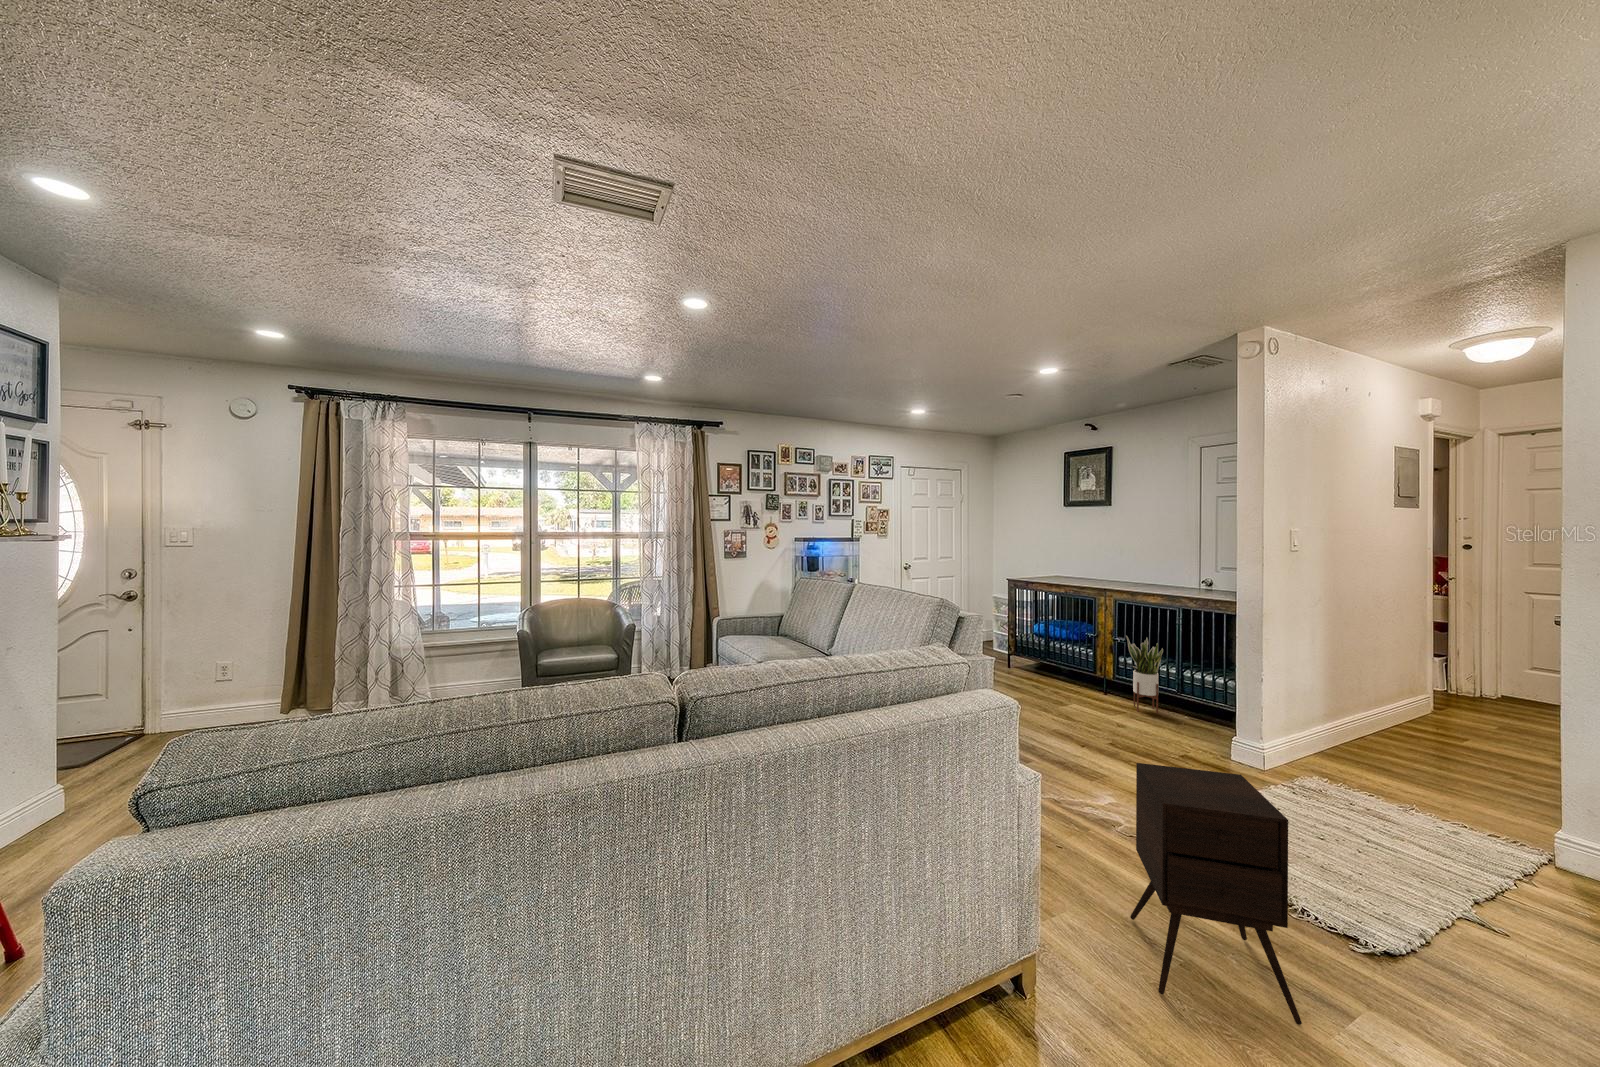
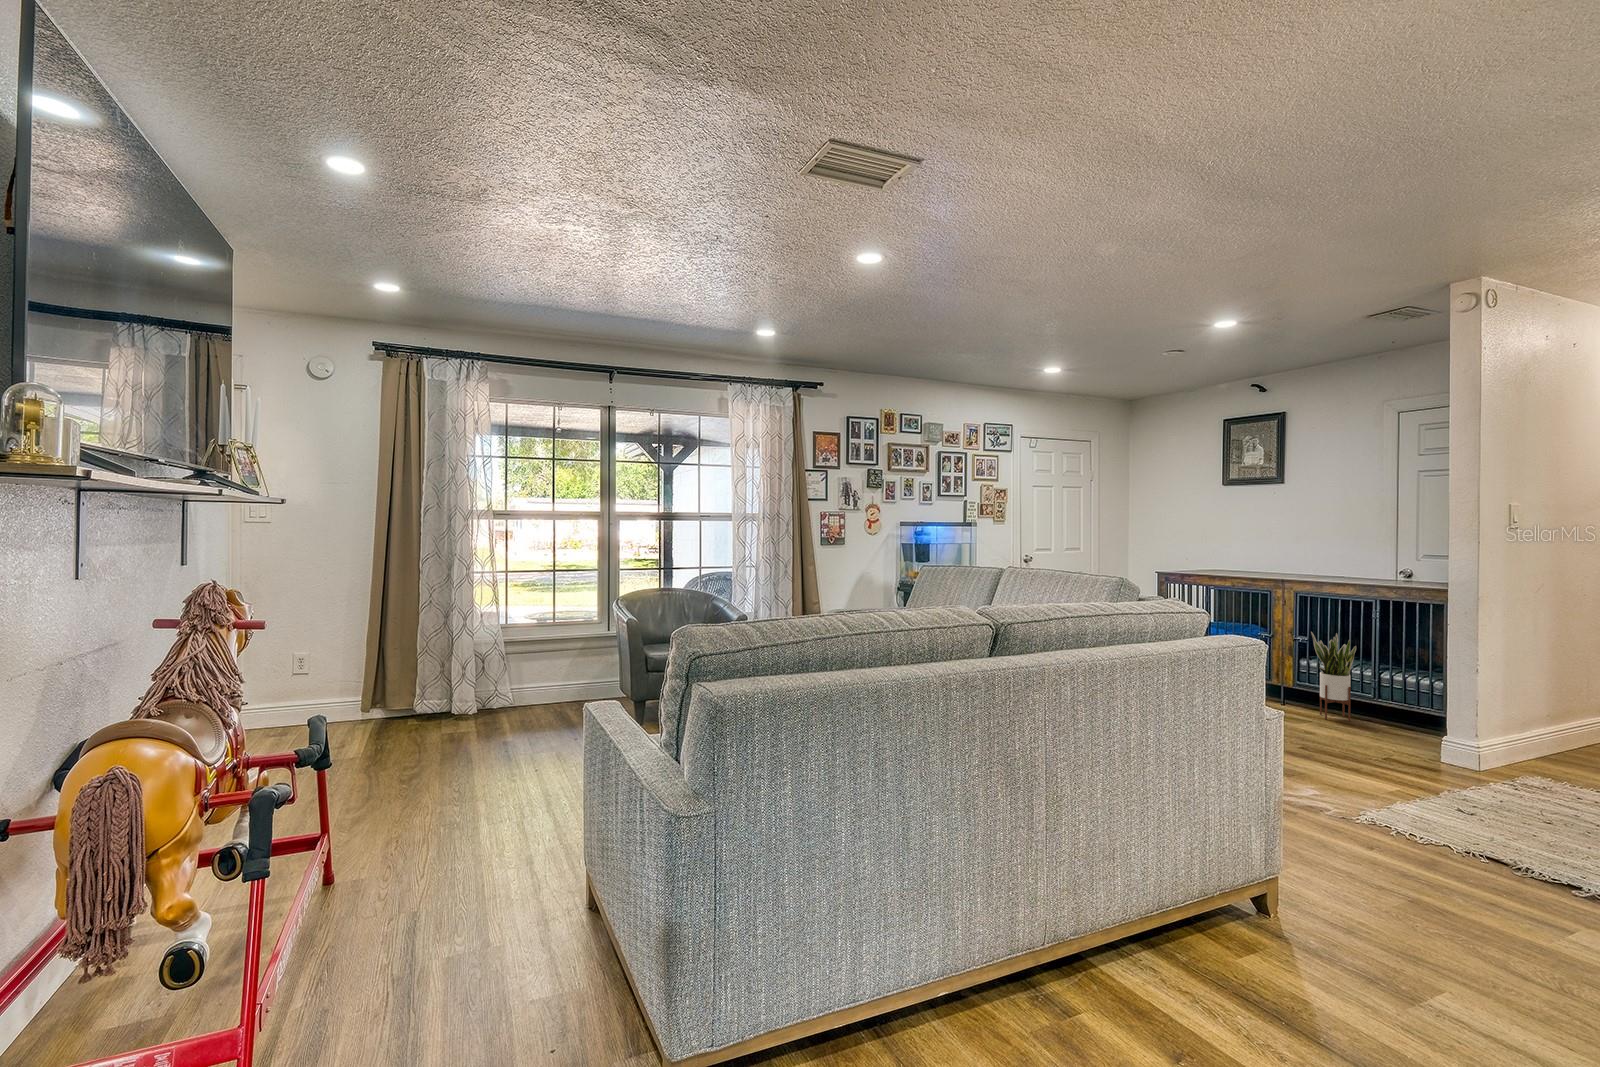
side table: present [1130,763,1302,1025] -> none [1360,720,1540,943]

